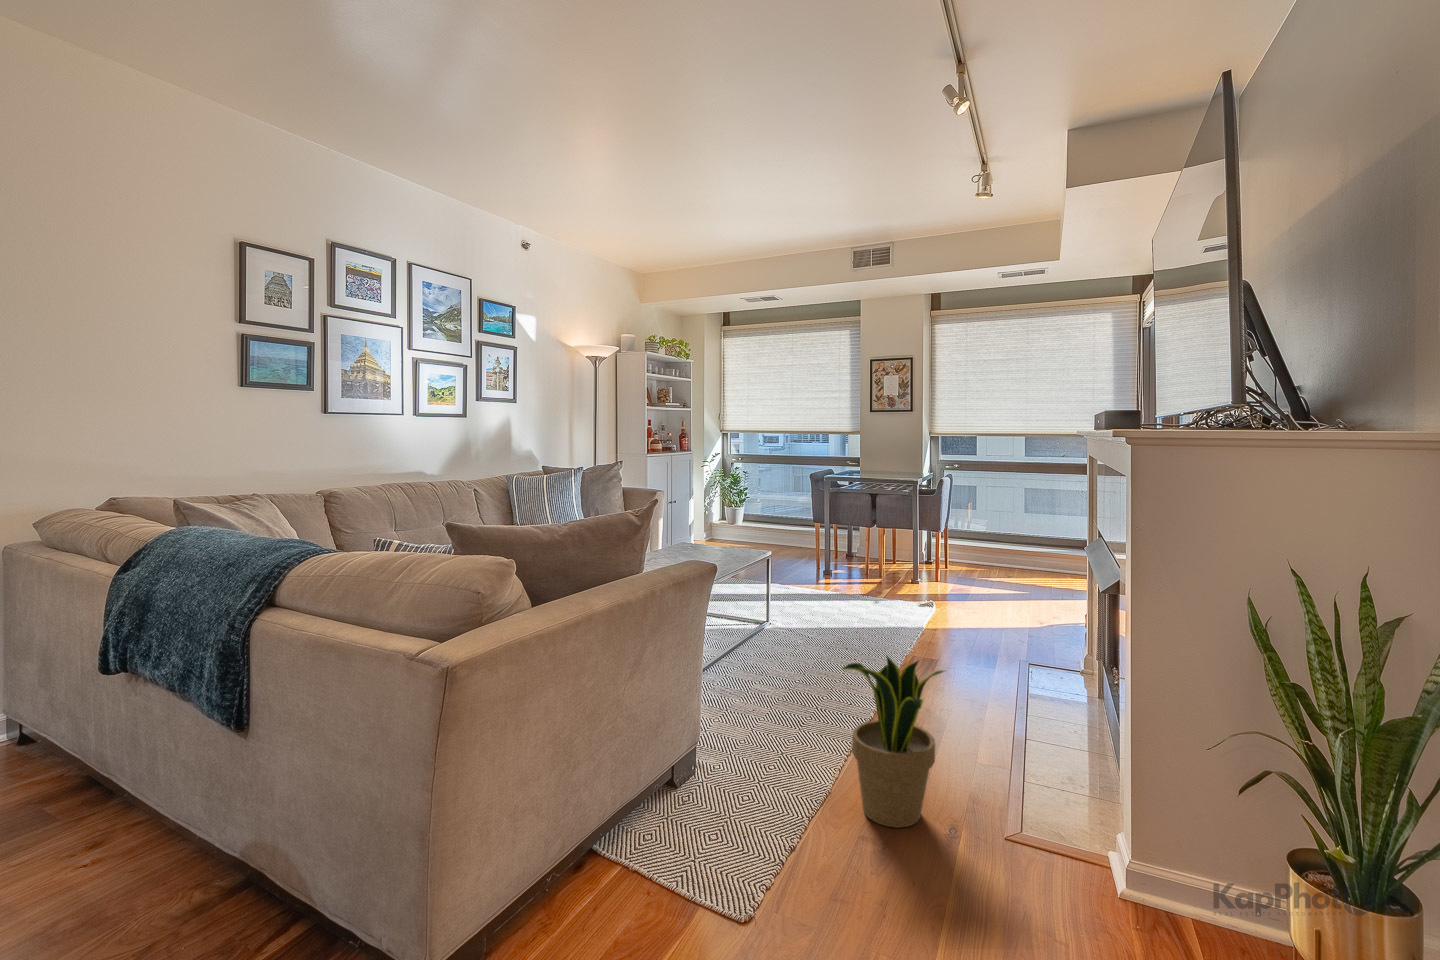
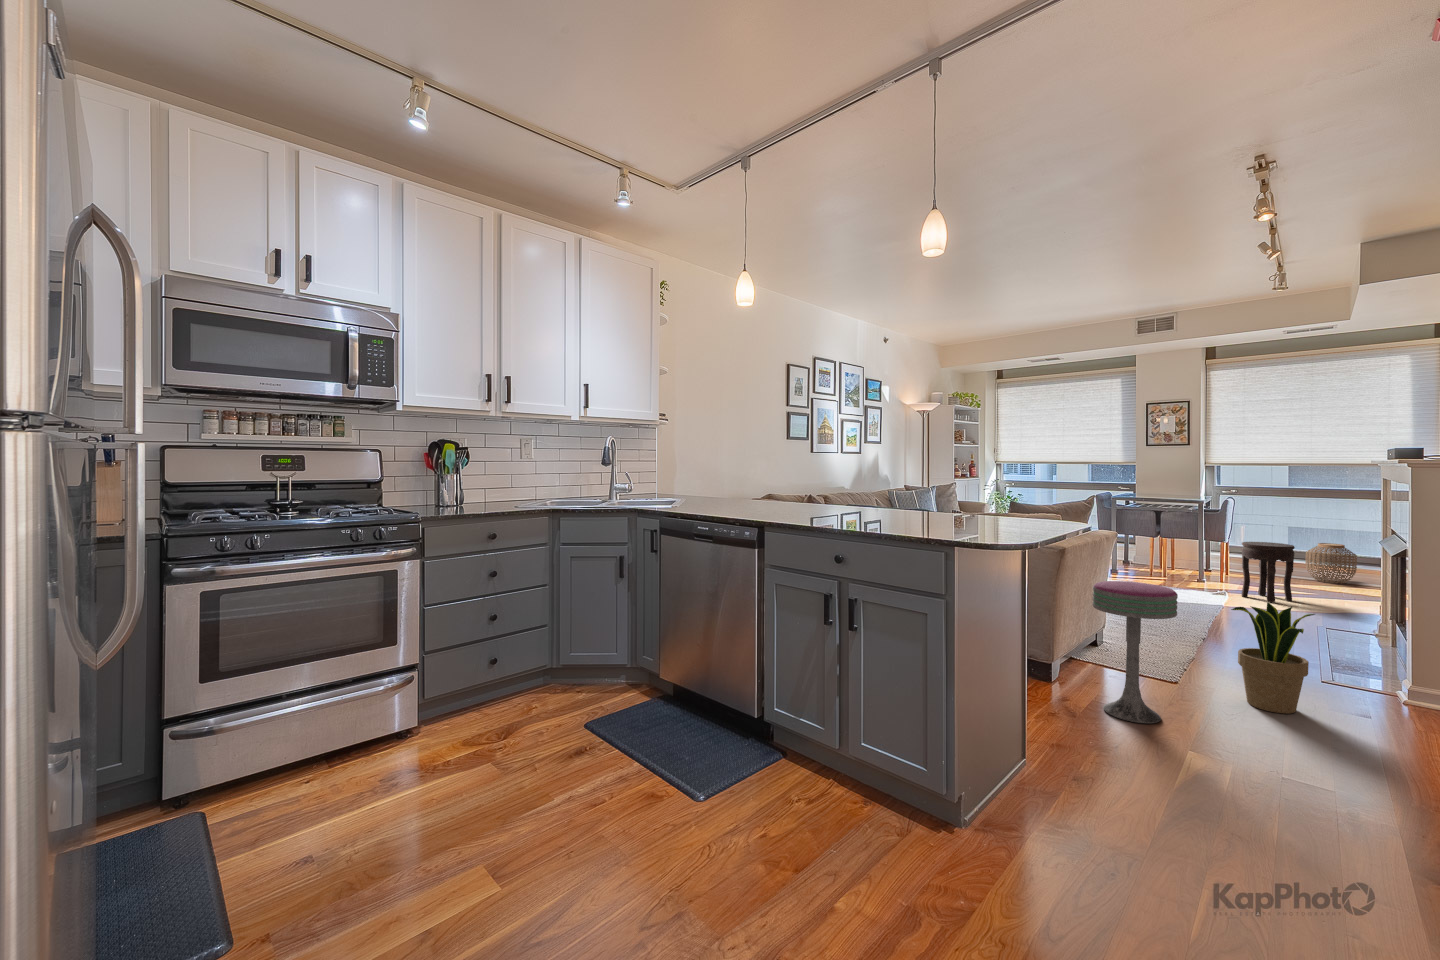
woven basket: none [1021,525,1067,571] -> present [1305,543,1357,584]
side table: none [947,530,999,604] -> present [1242,542,1295,602]
bar stool: none [609,639,733,896] -> present [1092,581,1178,723]

